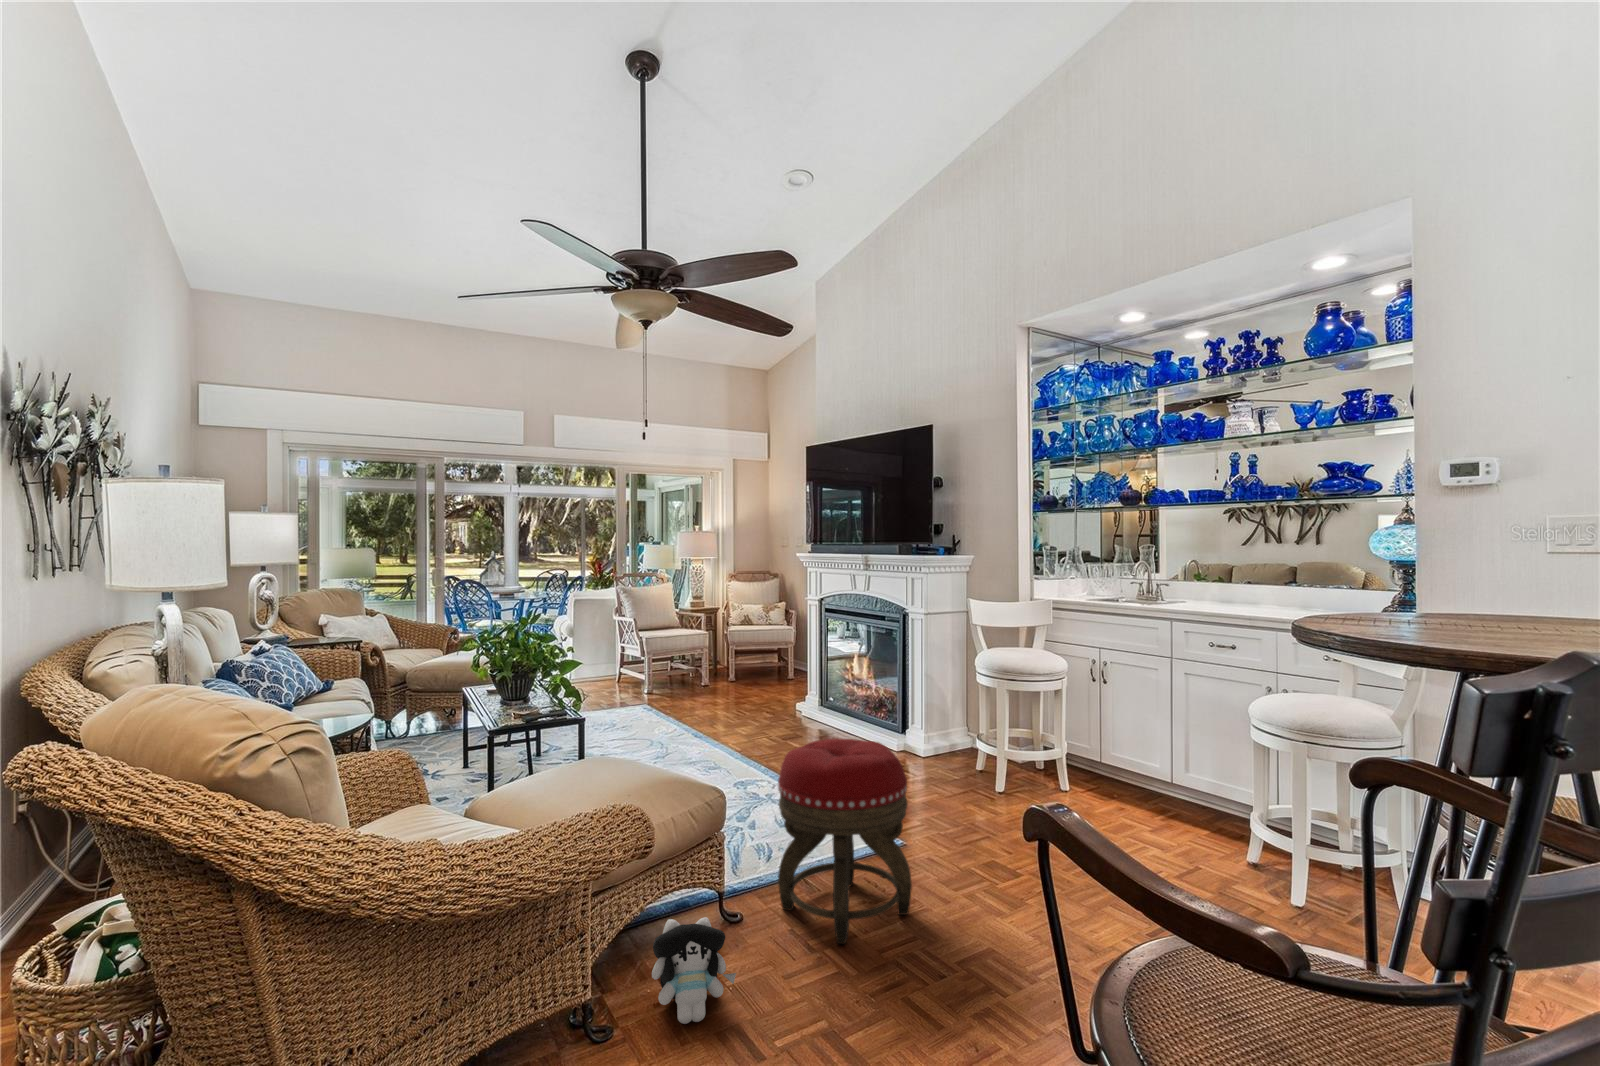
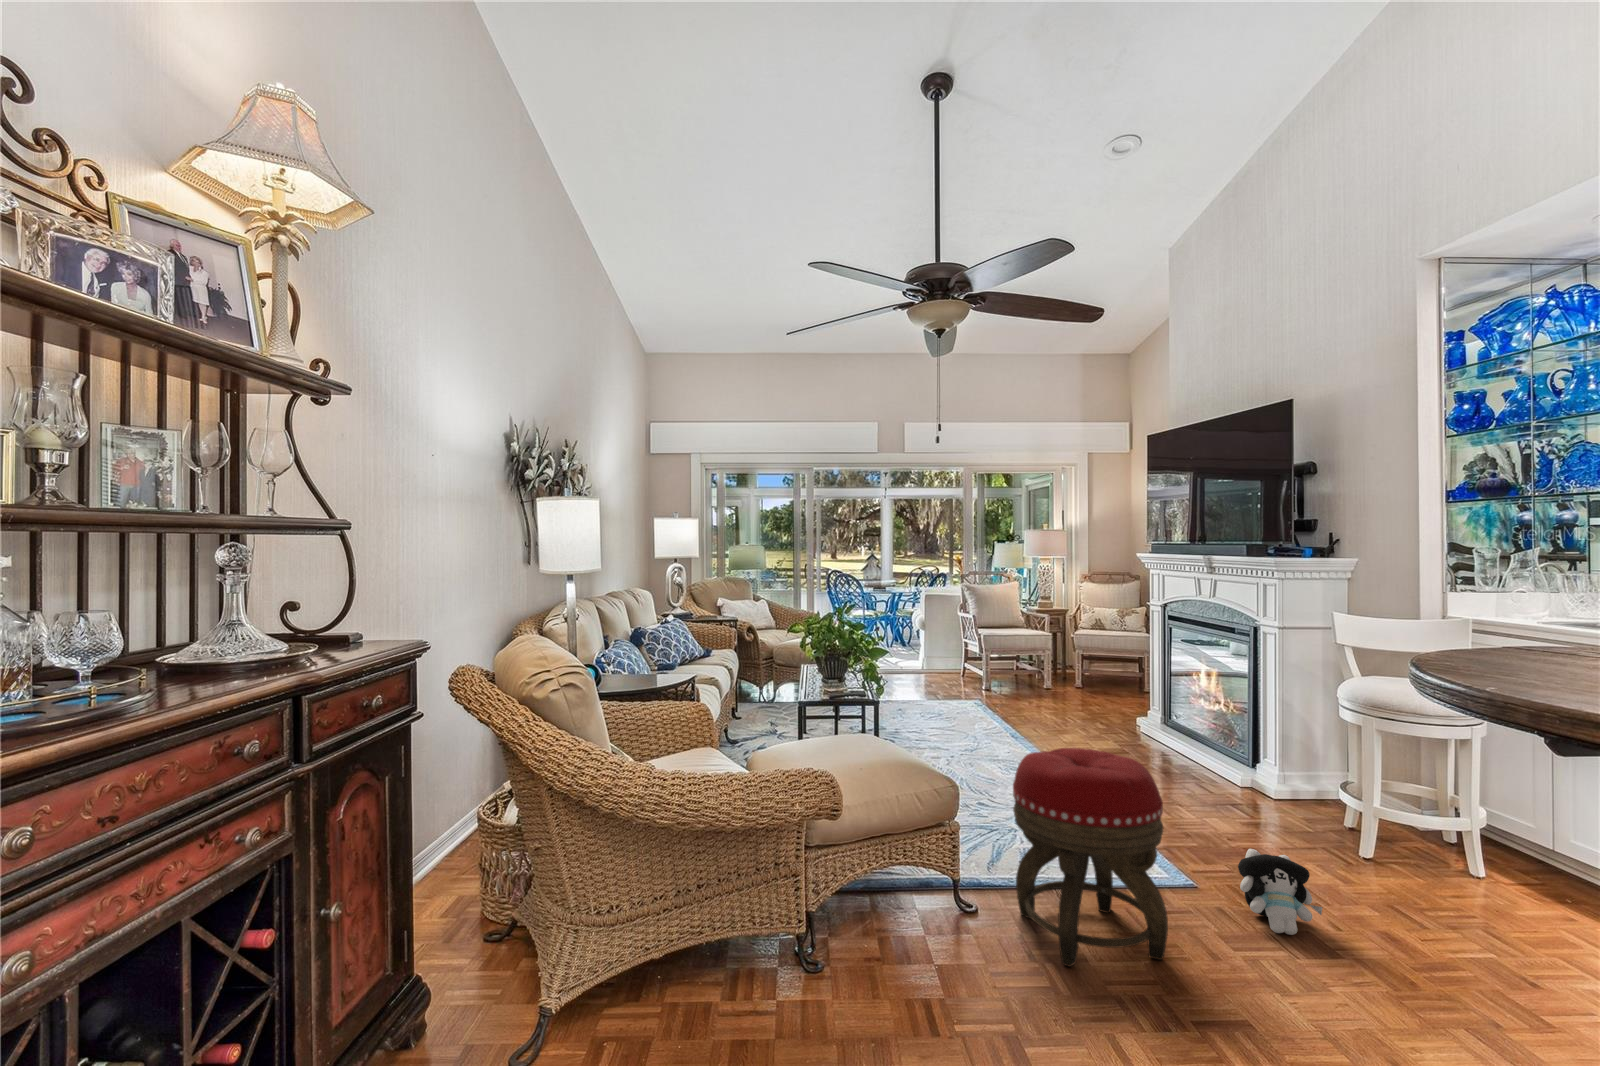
plush toy: present [652,917,736,1024] -> present [1238,849,1322,935]

